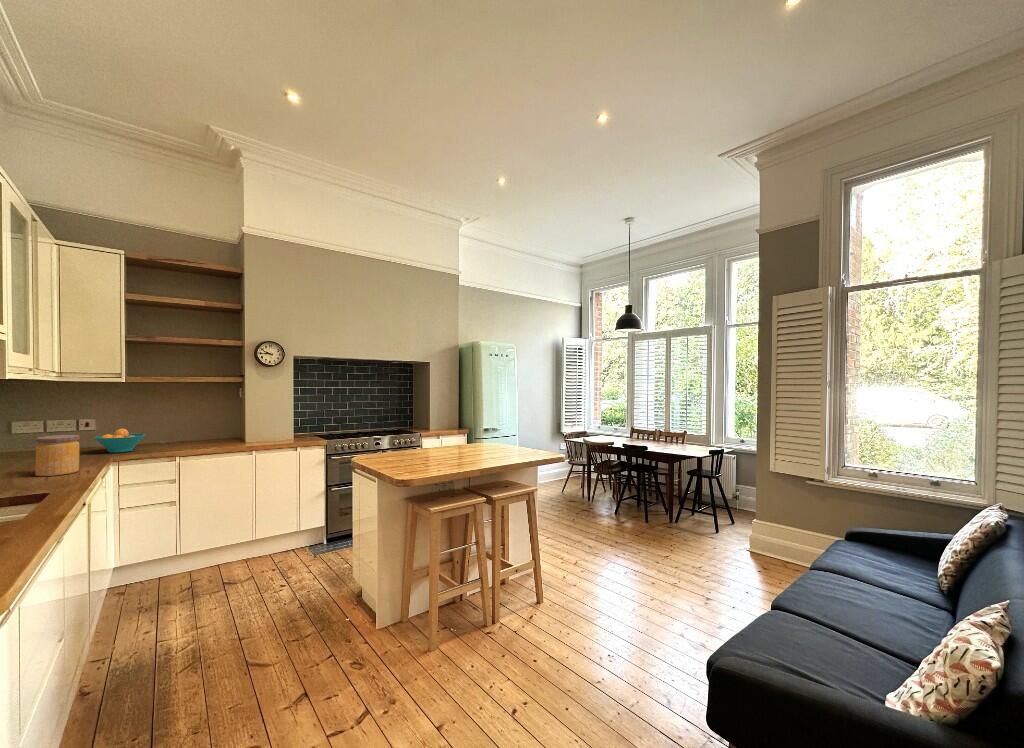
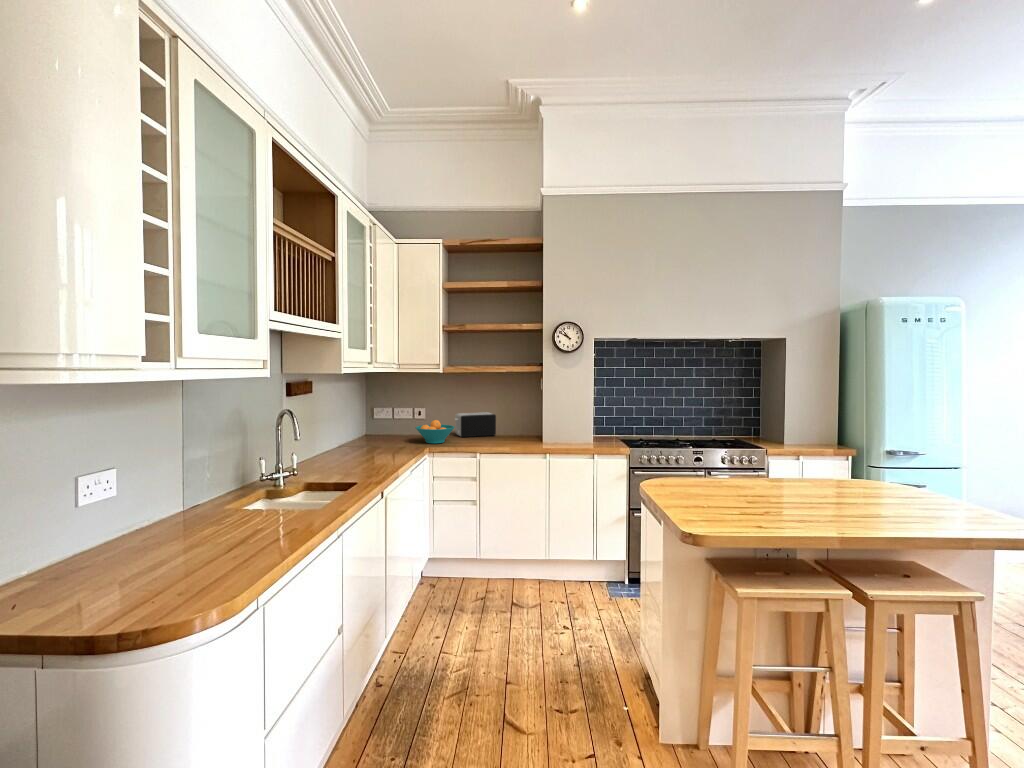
toaster: none [139,421,191,445] -> present [455,412,496,437]
jar: present [35,435,80,476] -> none [360,428,390,466]

